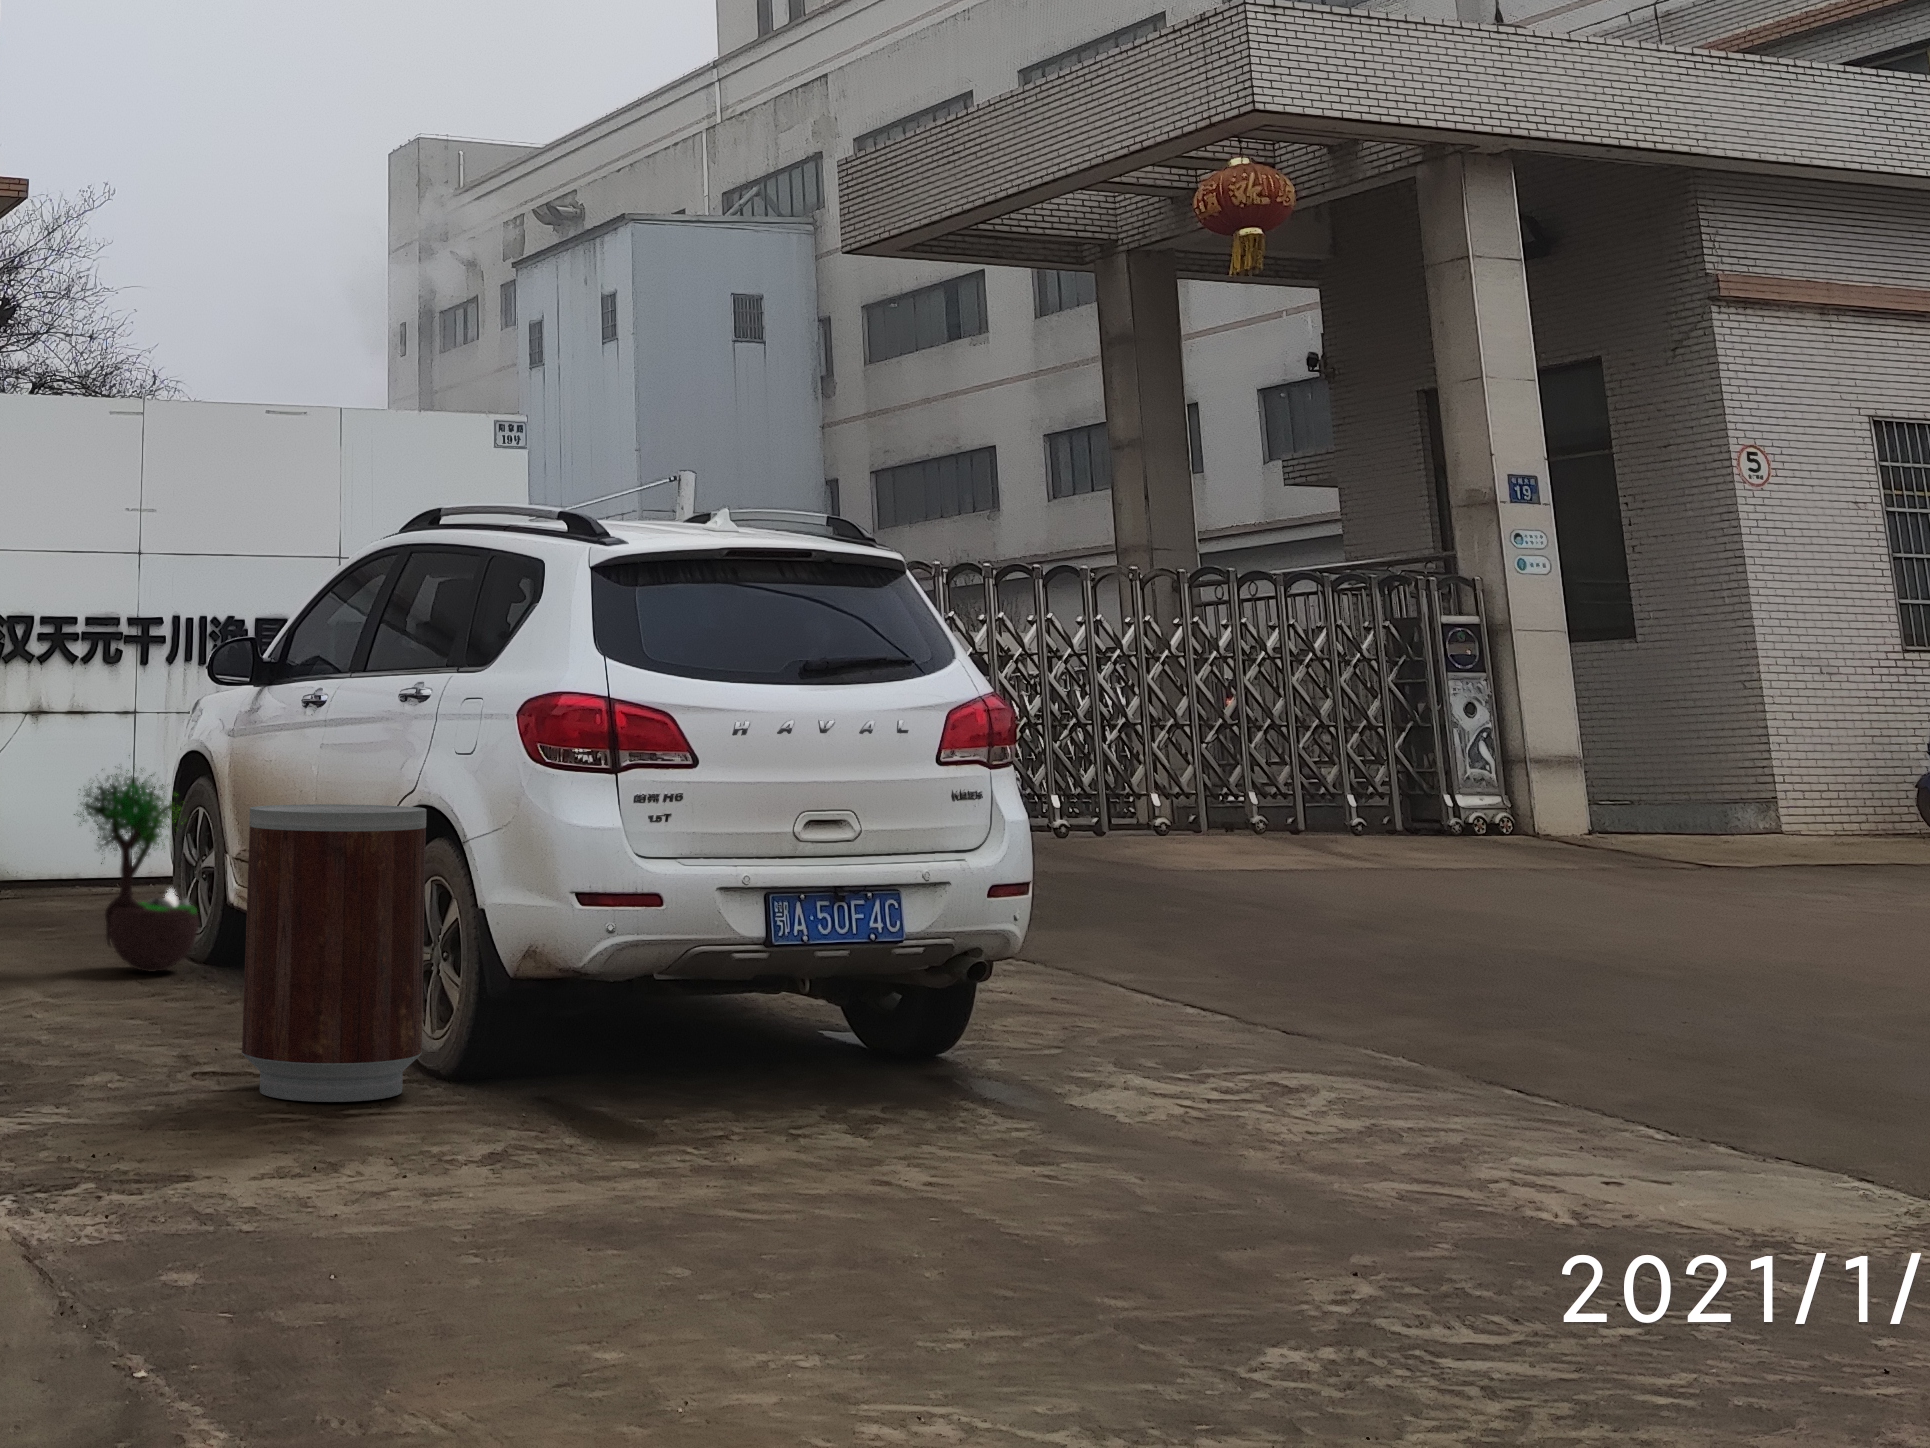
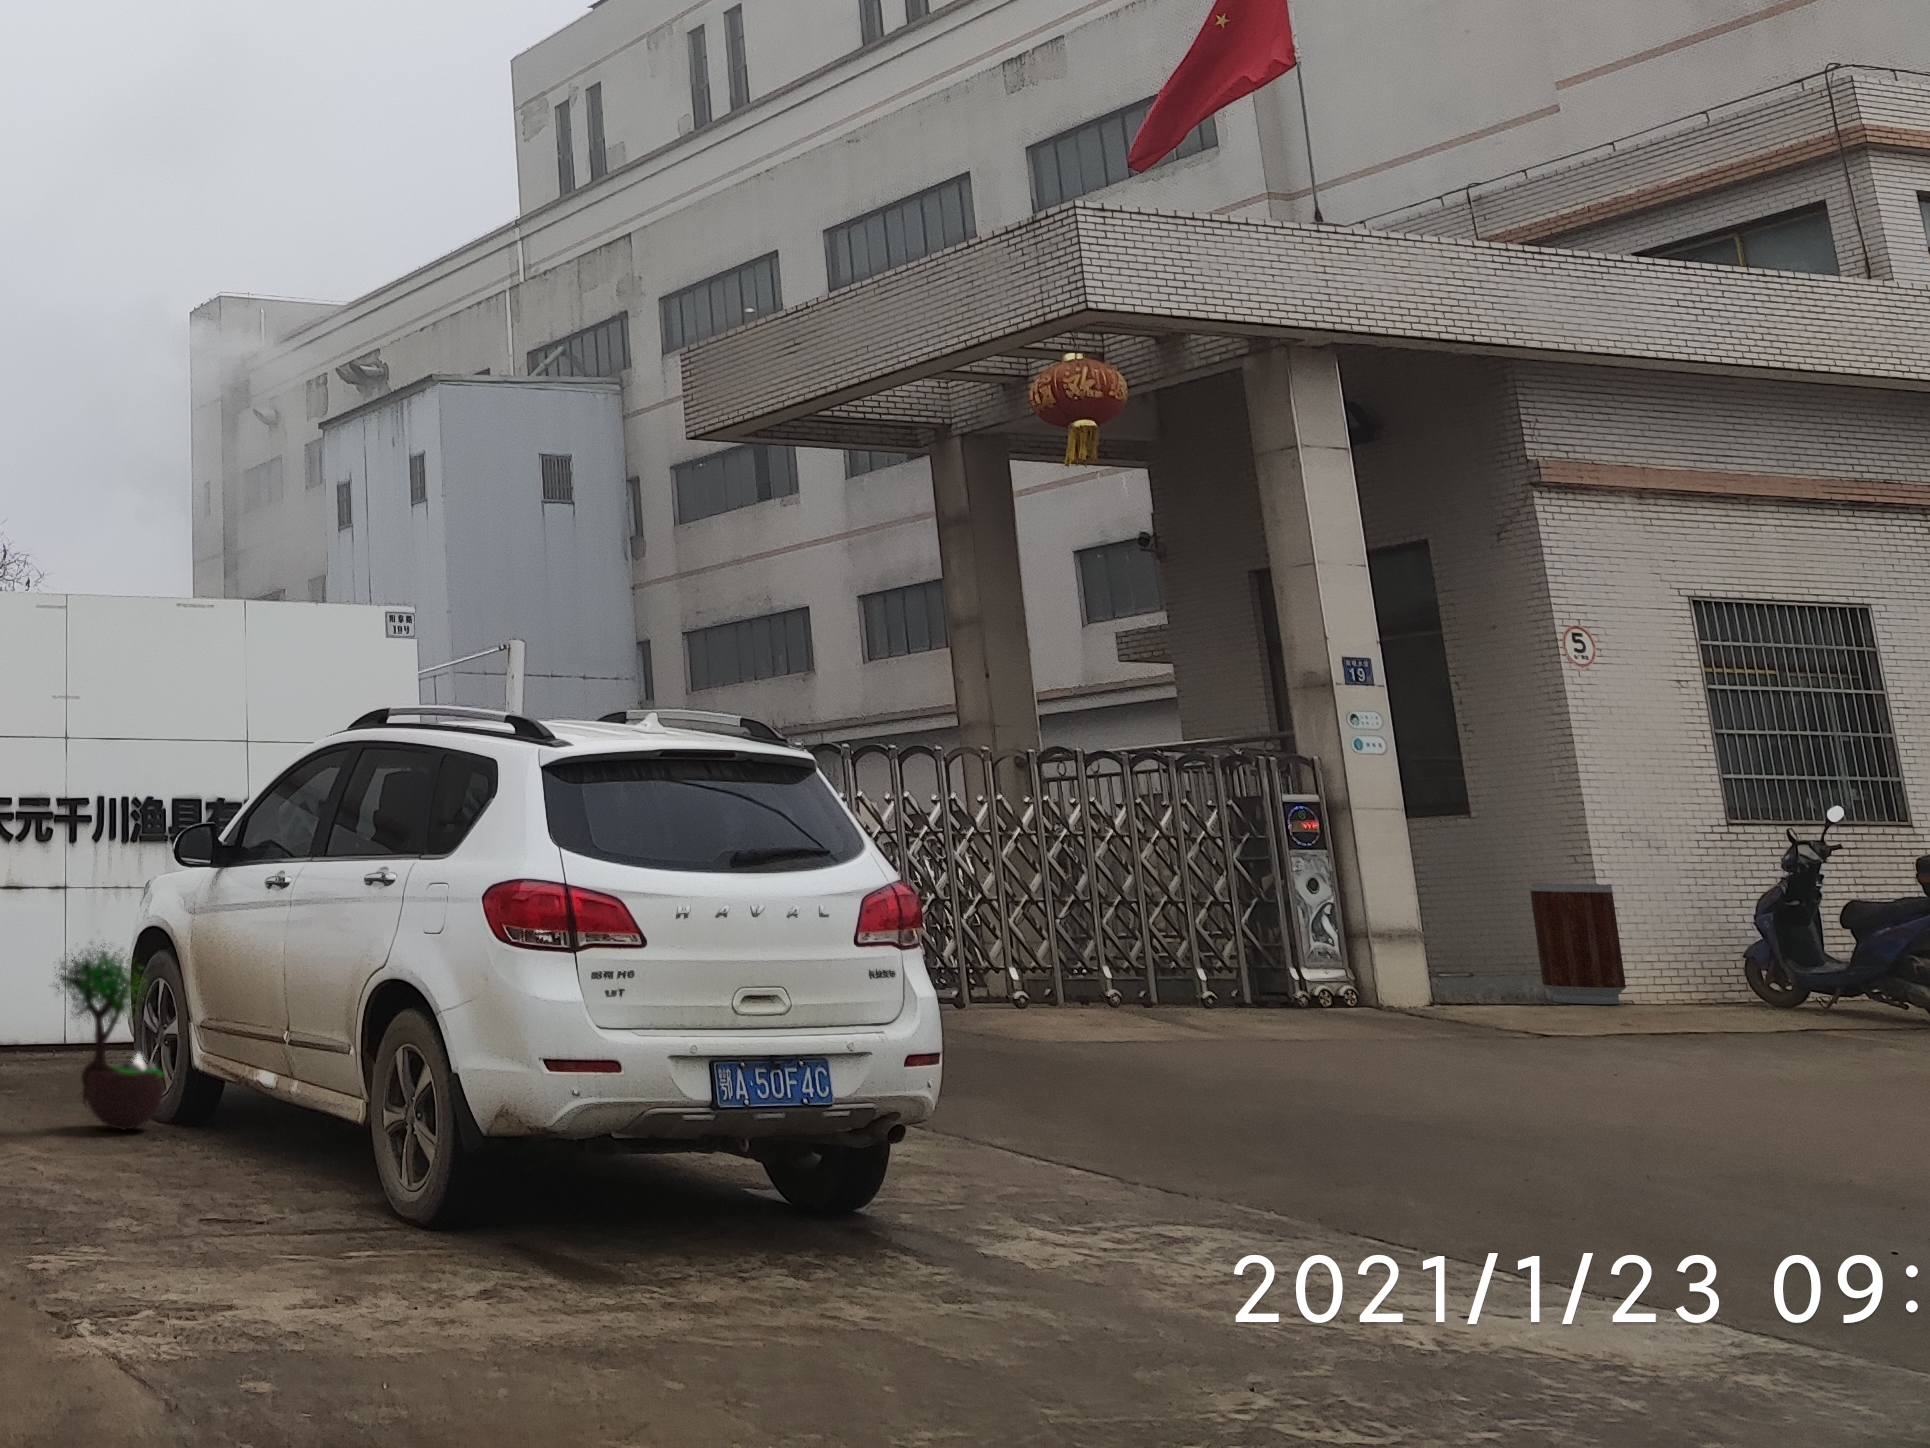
trash can: present [242,804,426,1102] -> present [1529,883,1626,1004]

